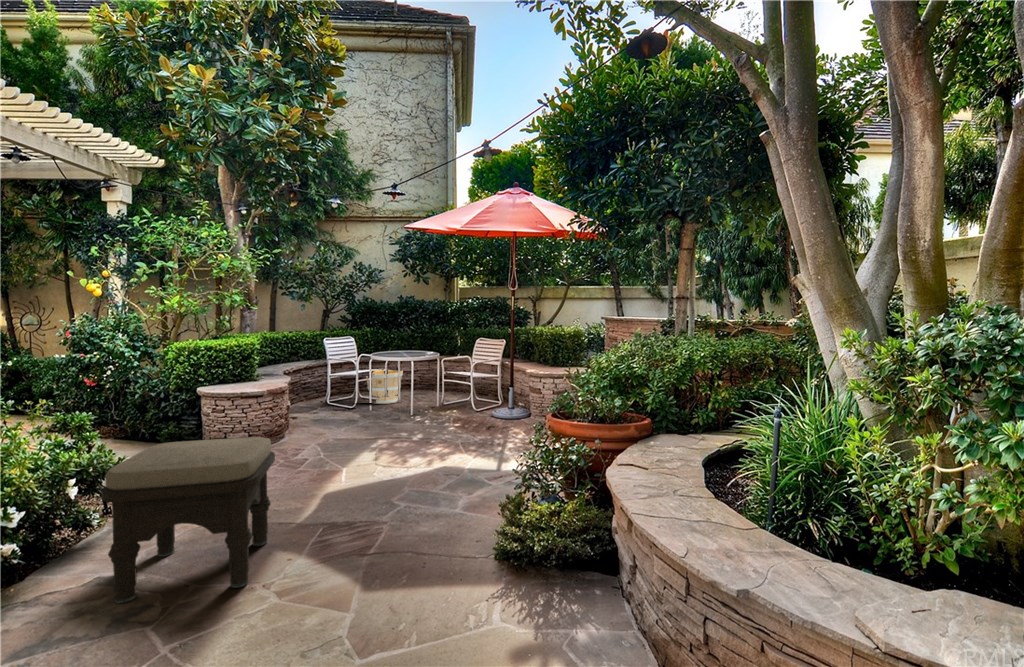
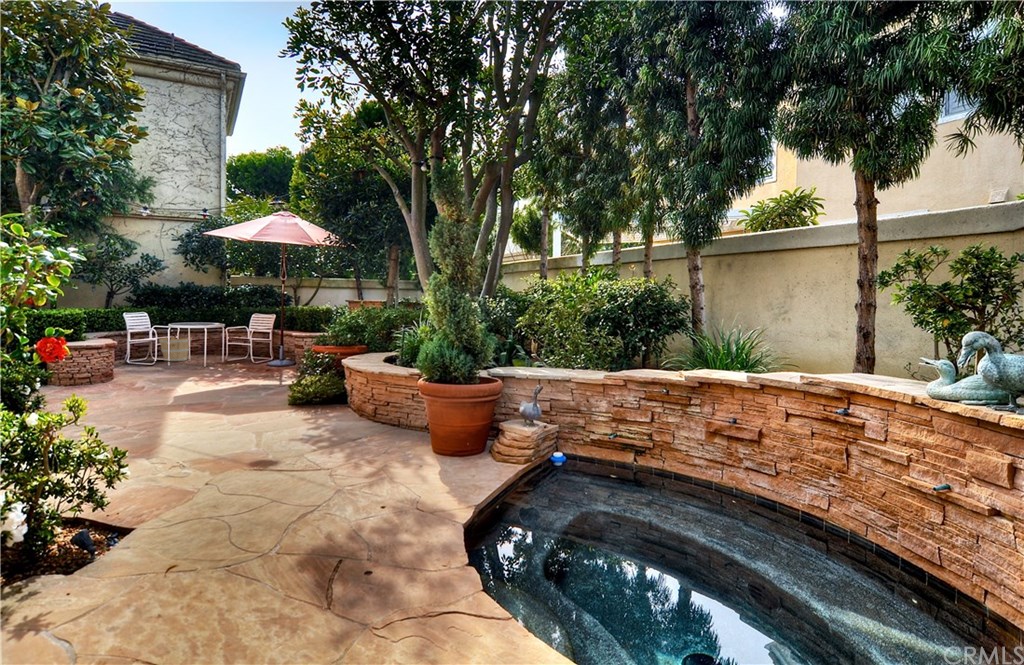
ottoman: present [101,437,275,603] -> none [100,357,172,417]

